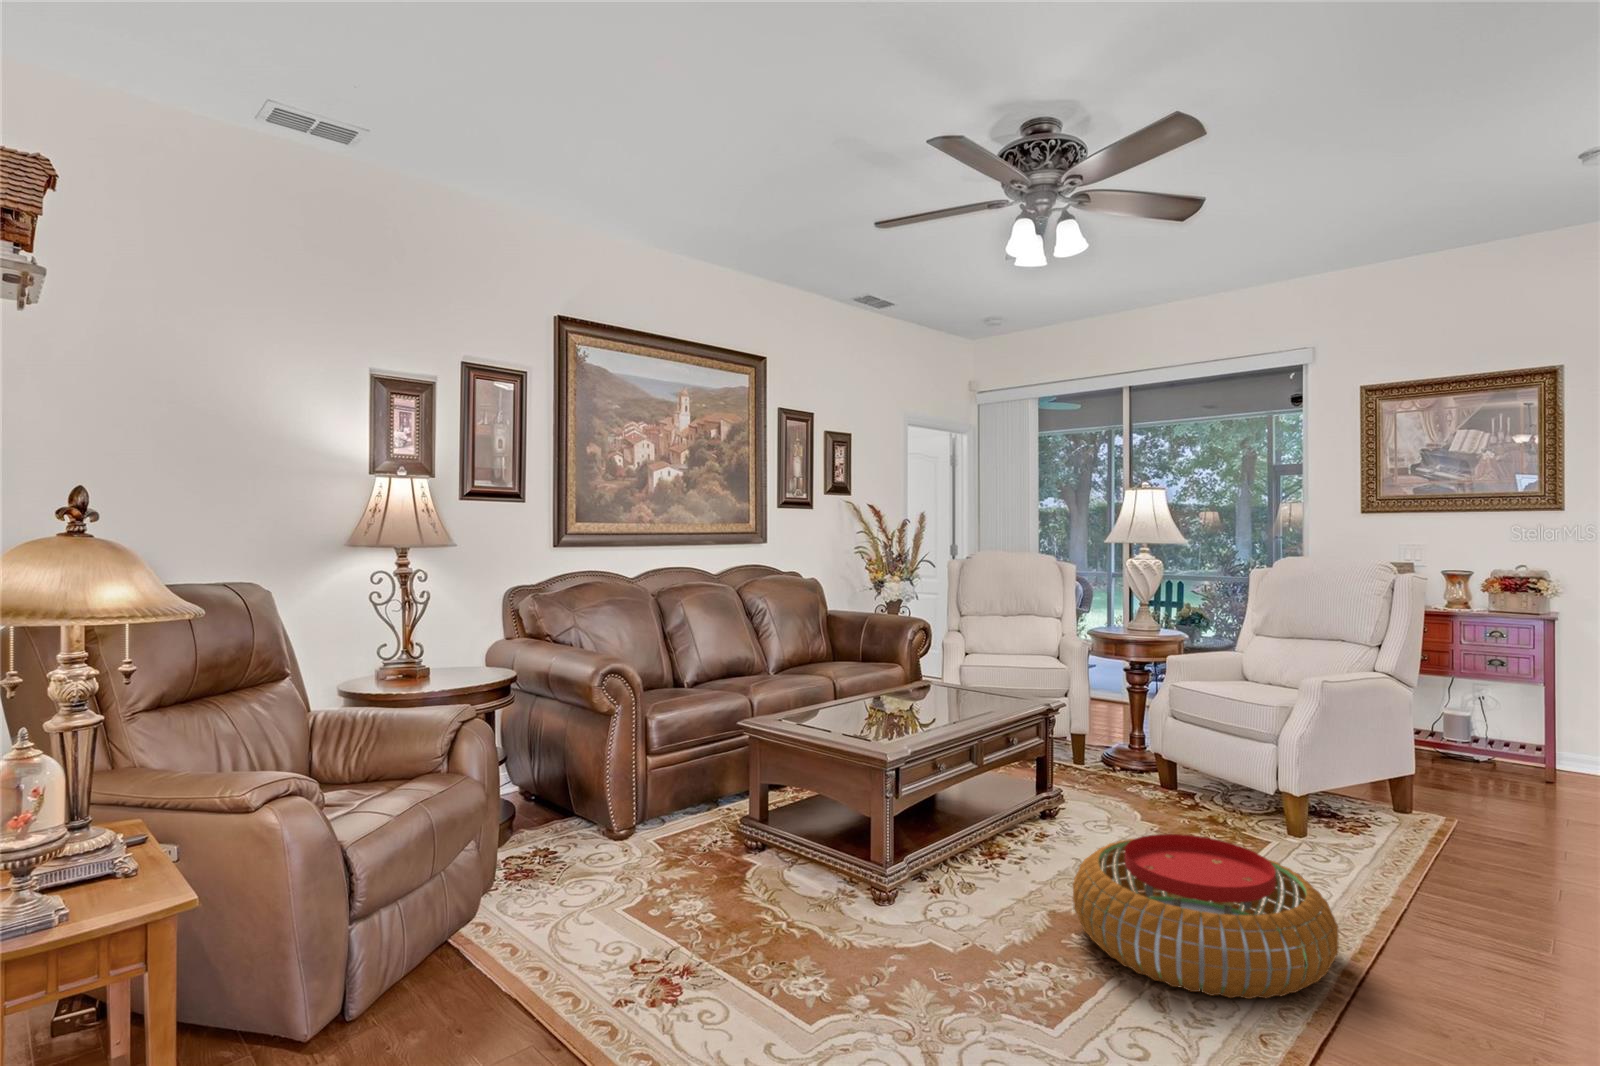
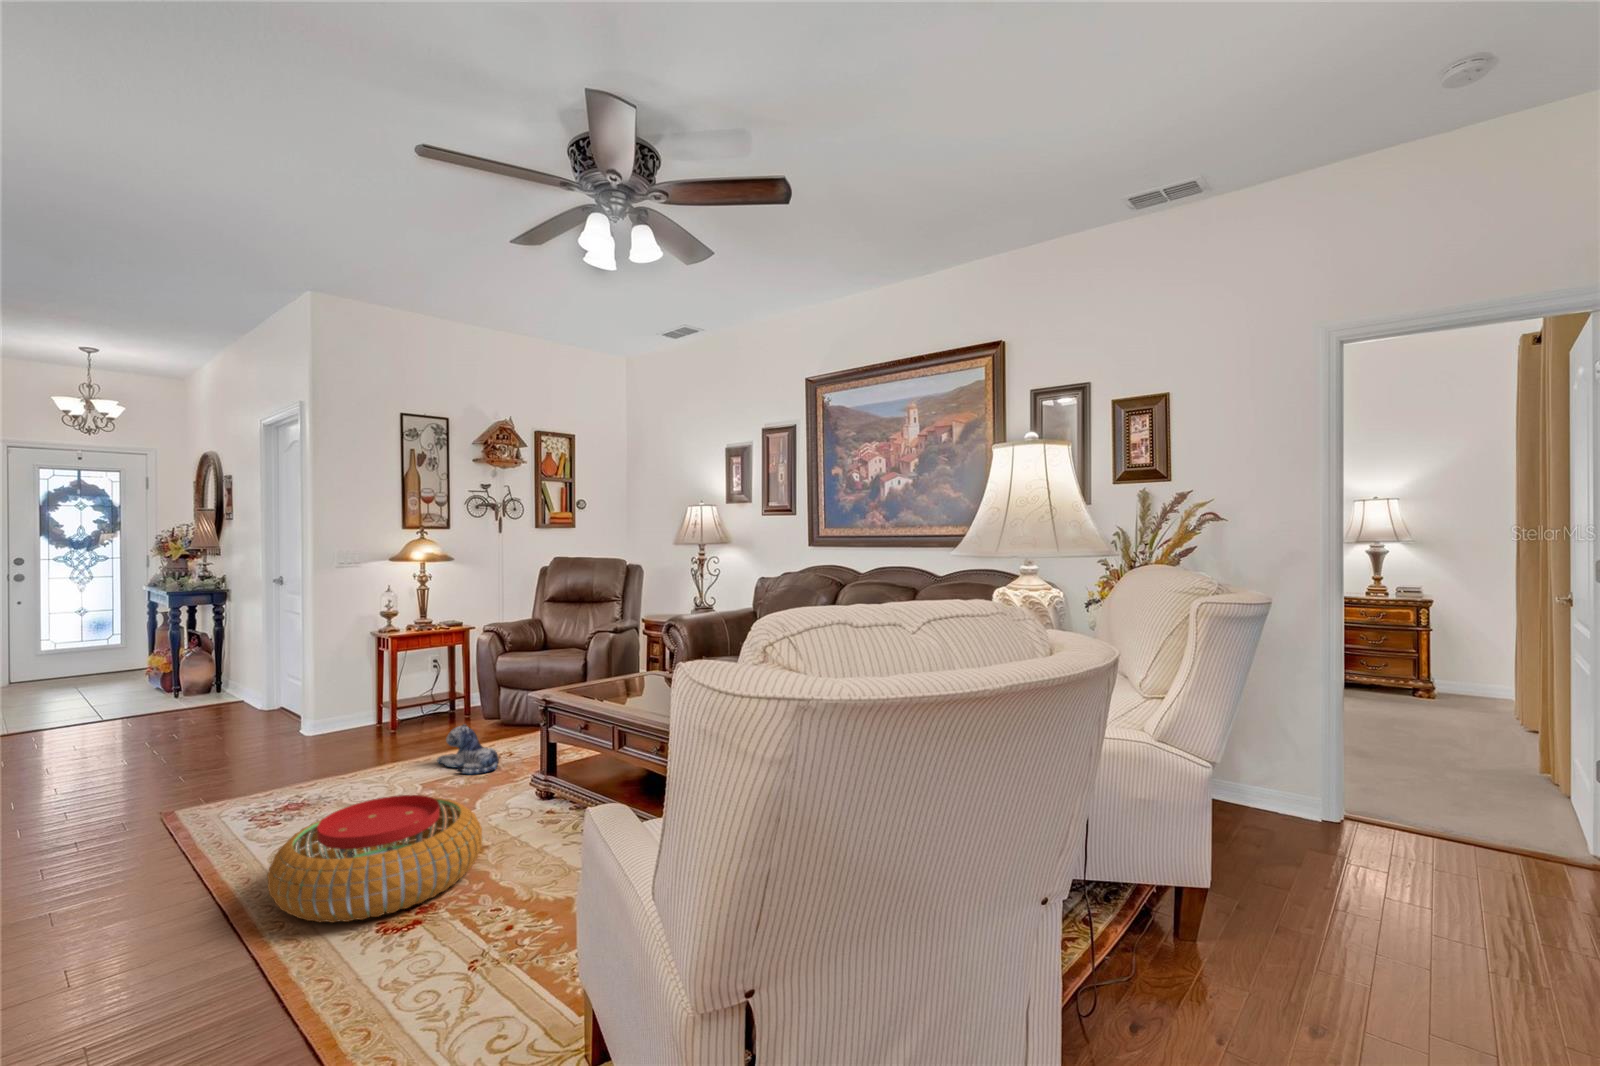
plush toy: none [702,908,802,1027] -> present [437,724,499,774]

